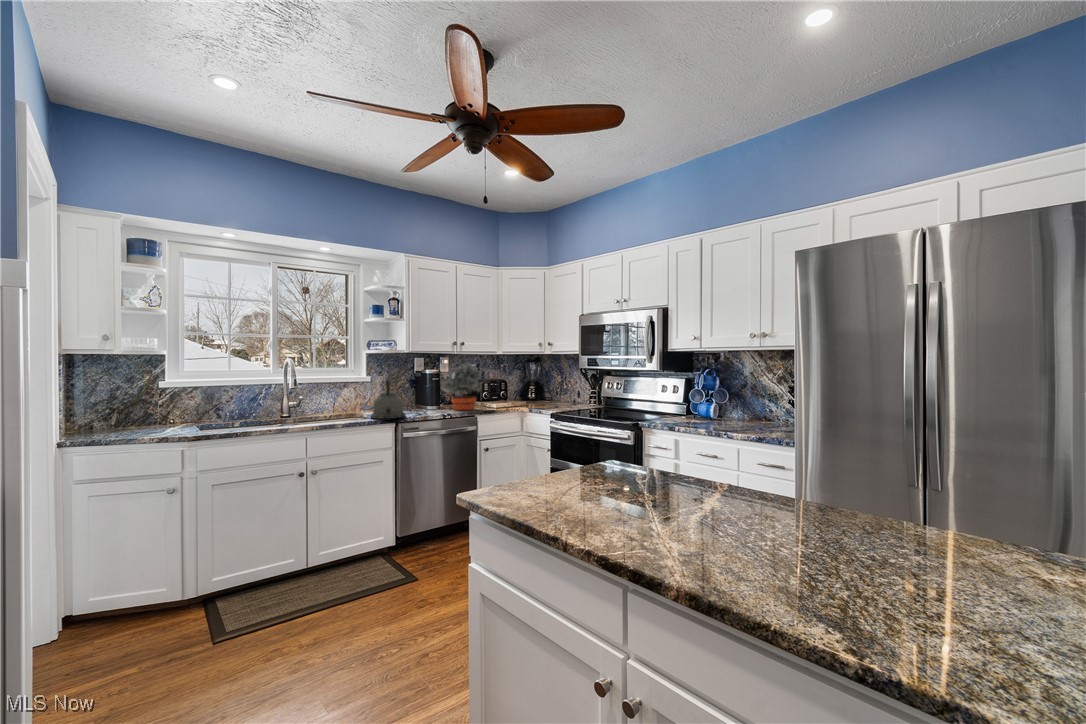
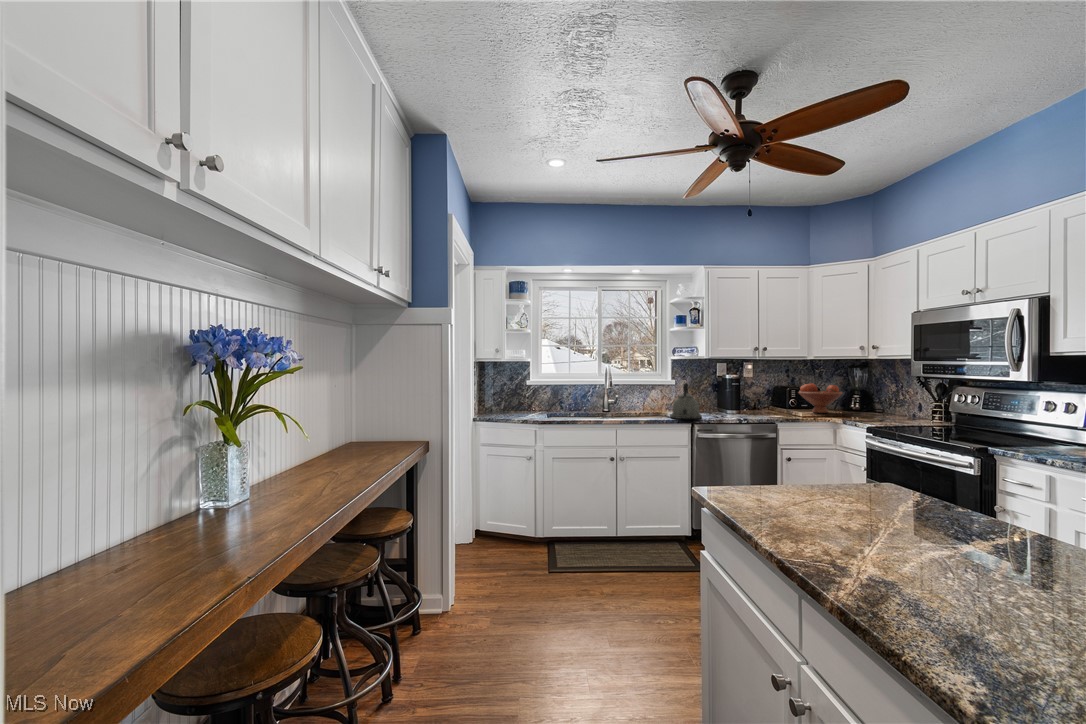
potted plant: present [444,363,482,410] -> none [742,368,786,417]
fruit bowl: none [489,376,524,403] -> present [799,383,842,413]

